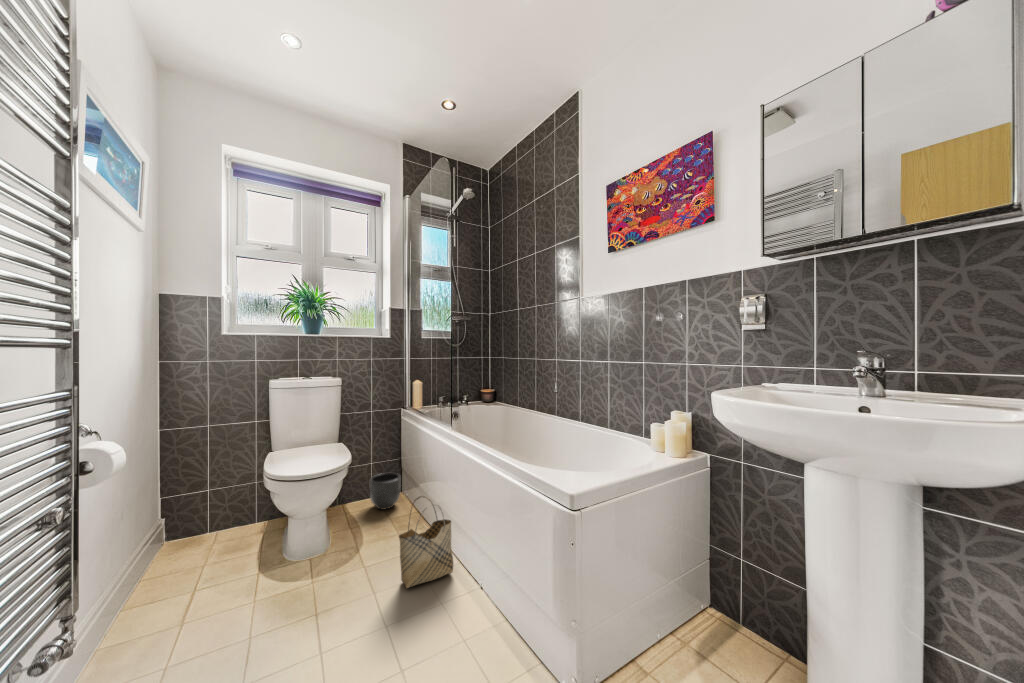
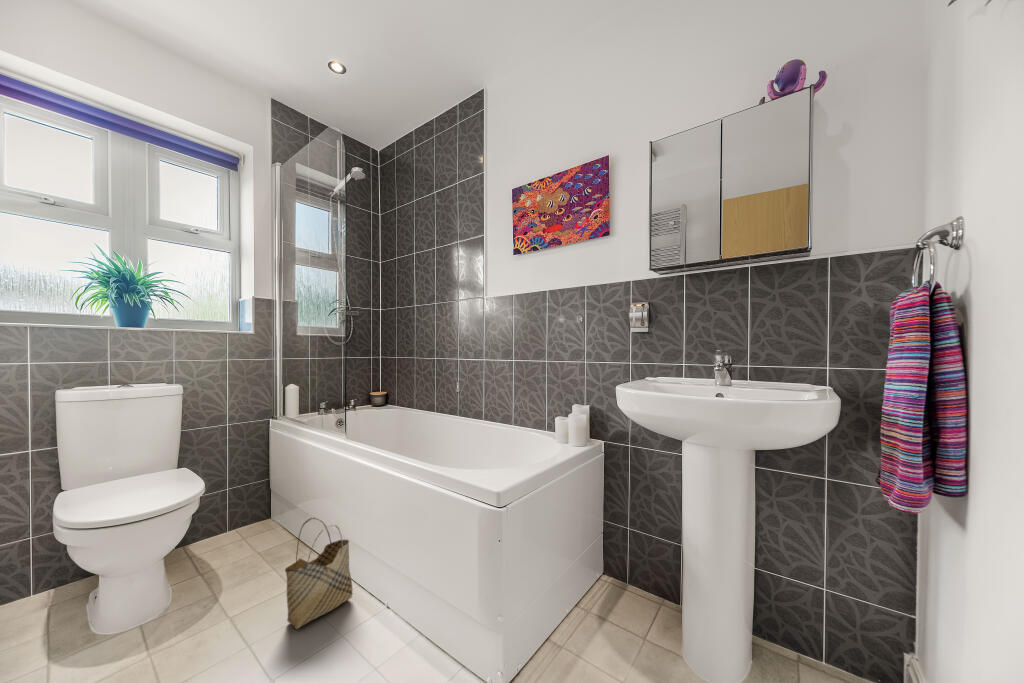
planter: present [369,473,401,510] -> none [223,496,268,542]

